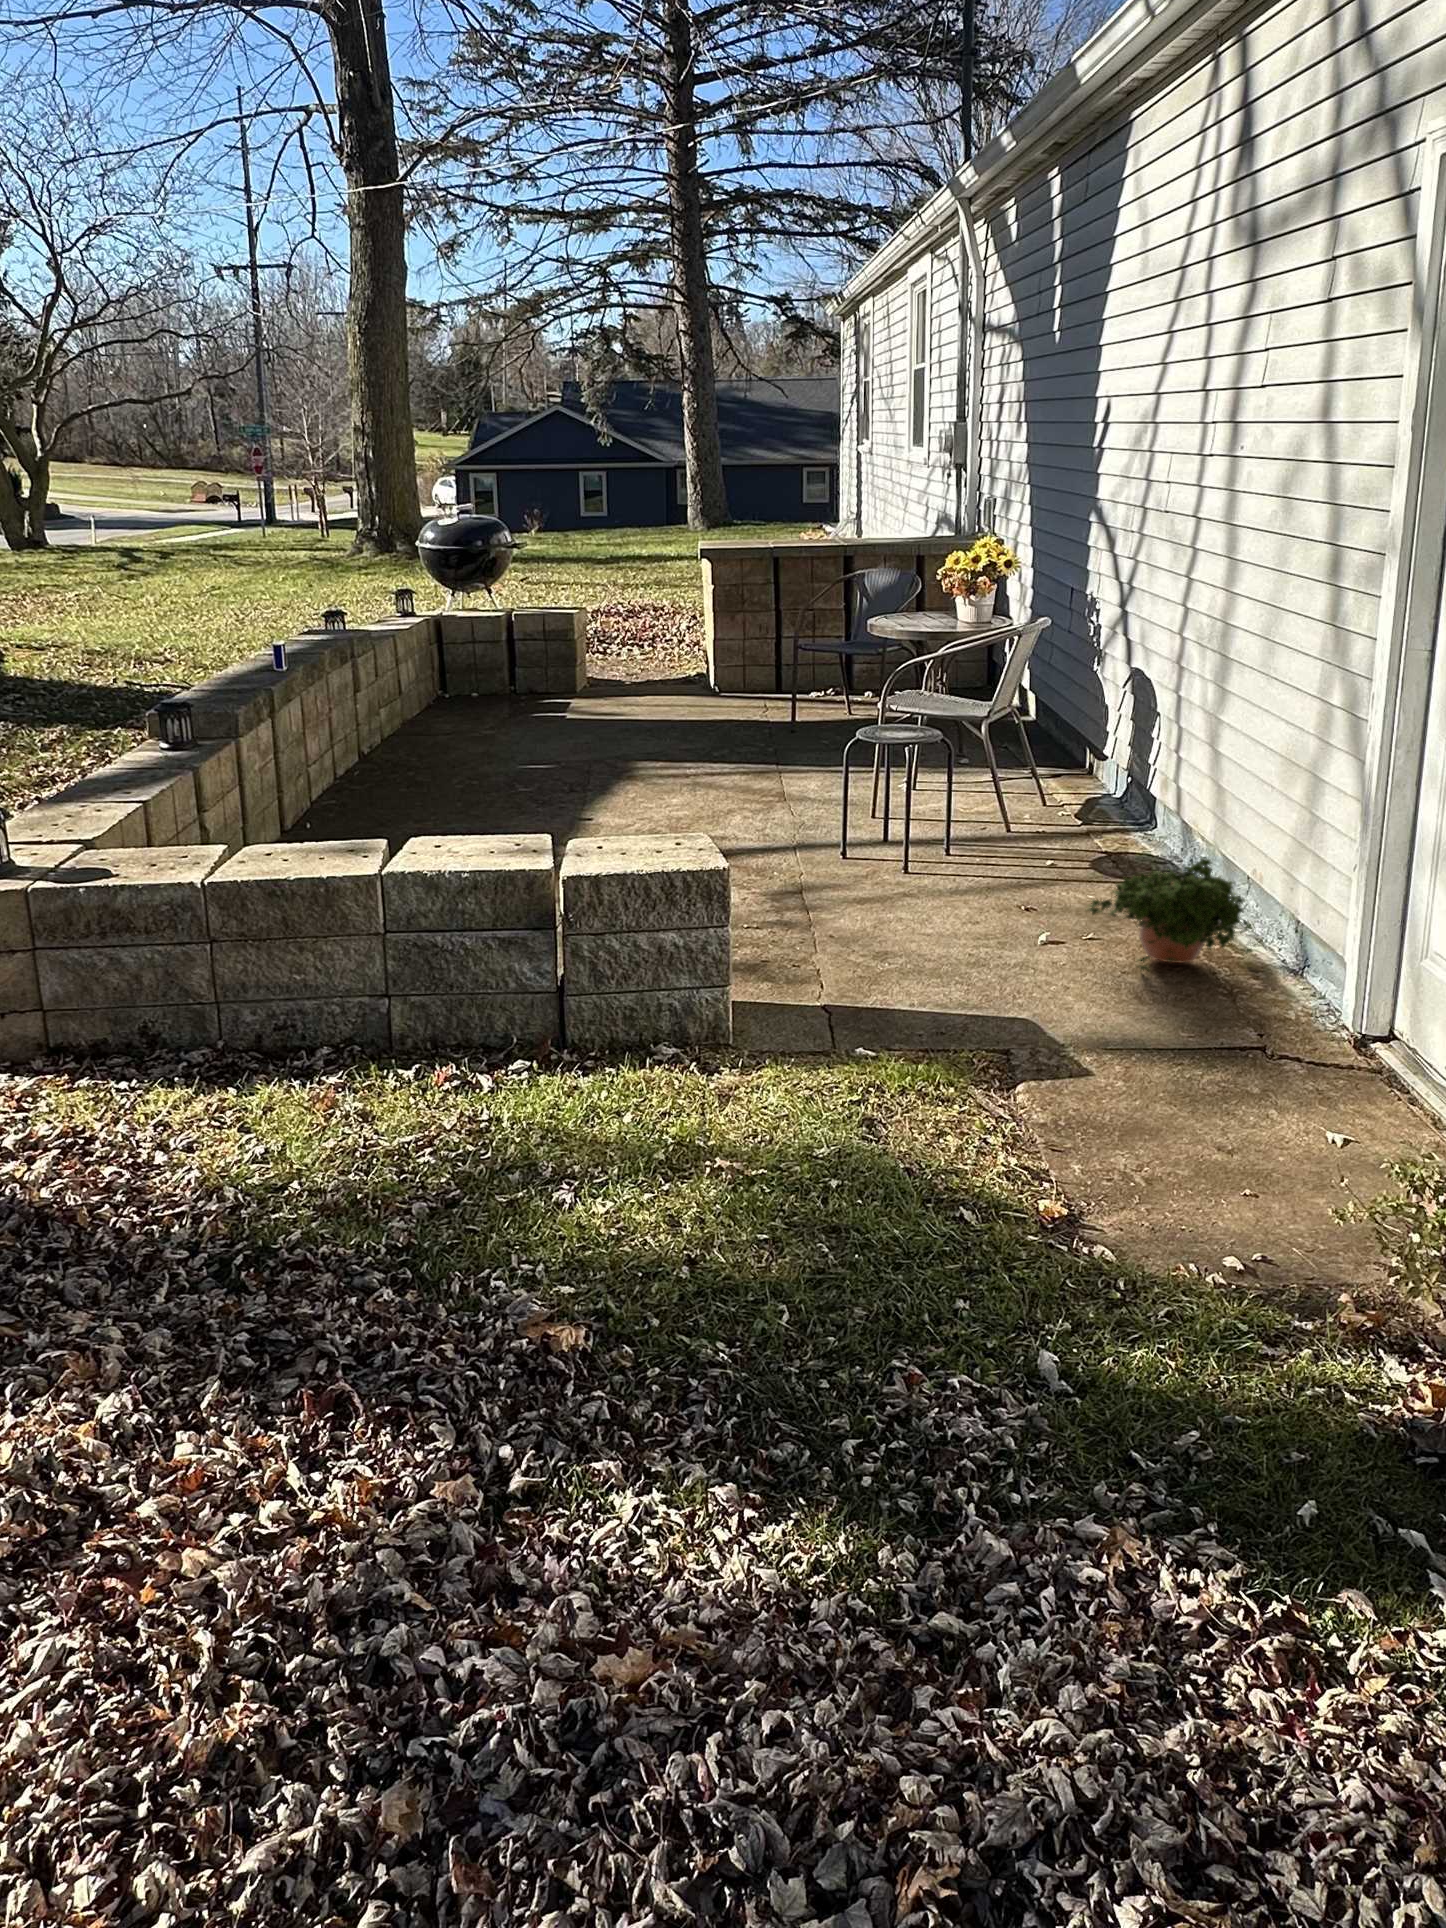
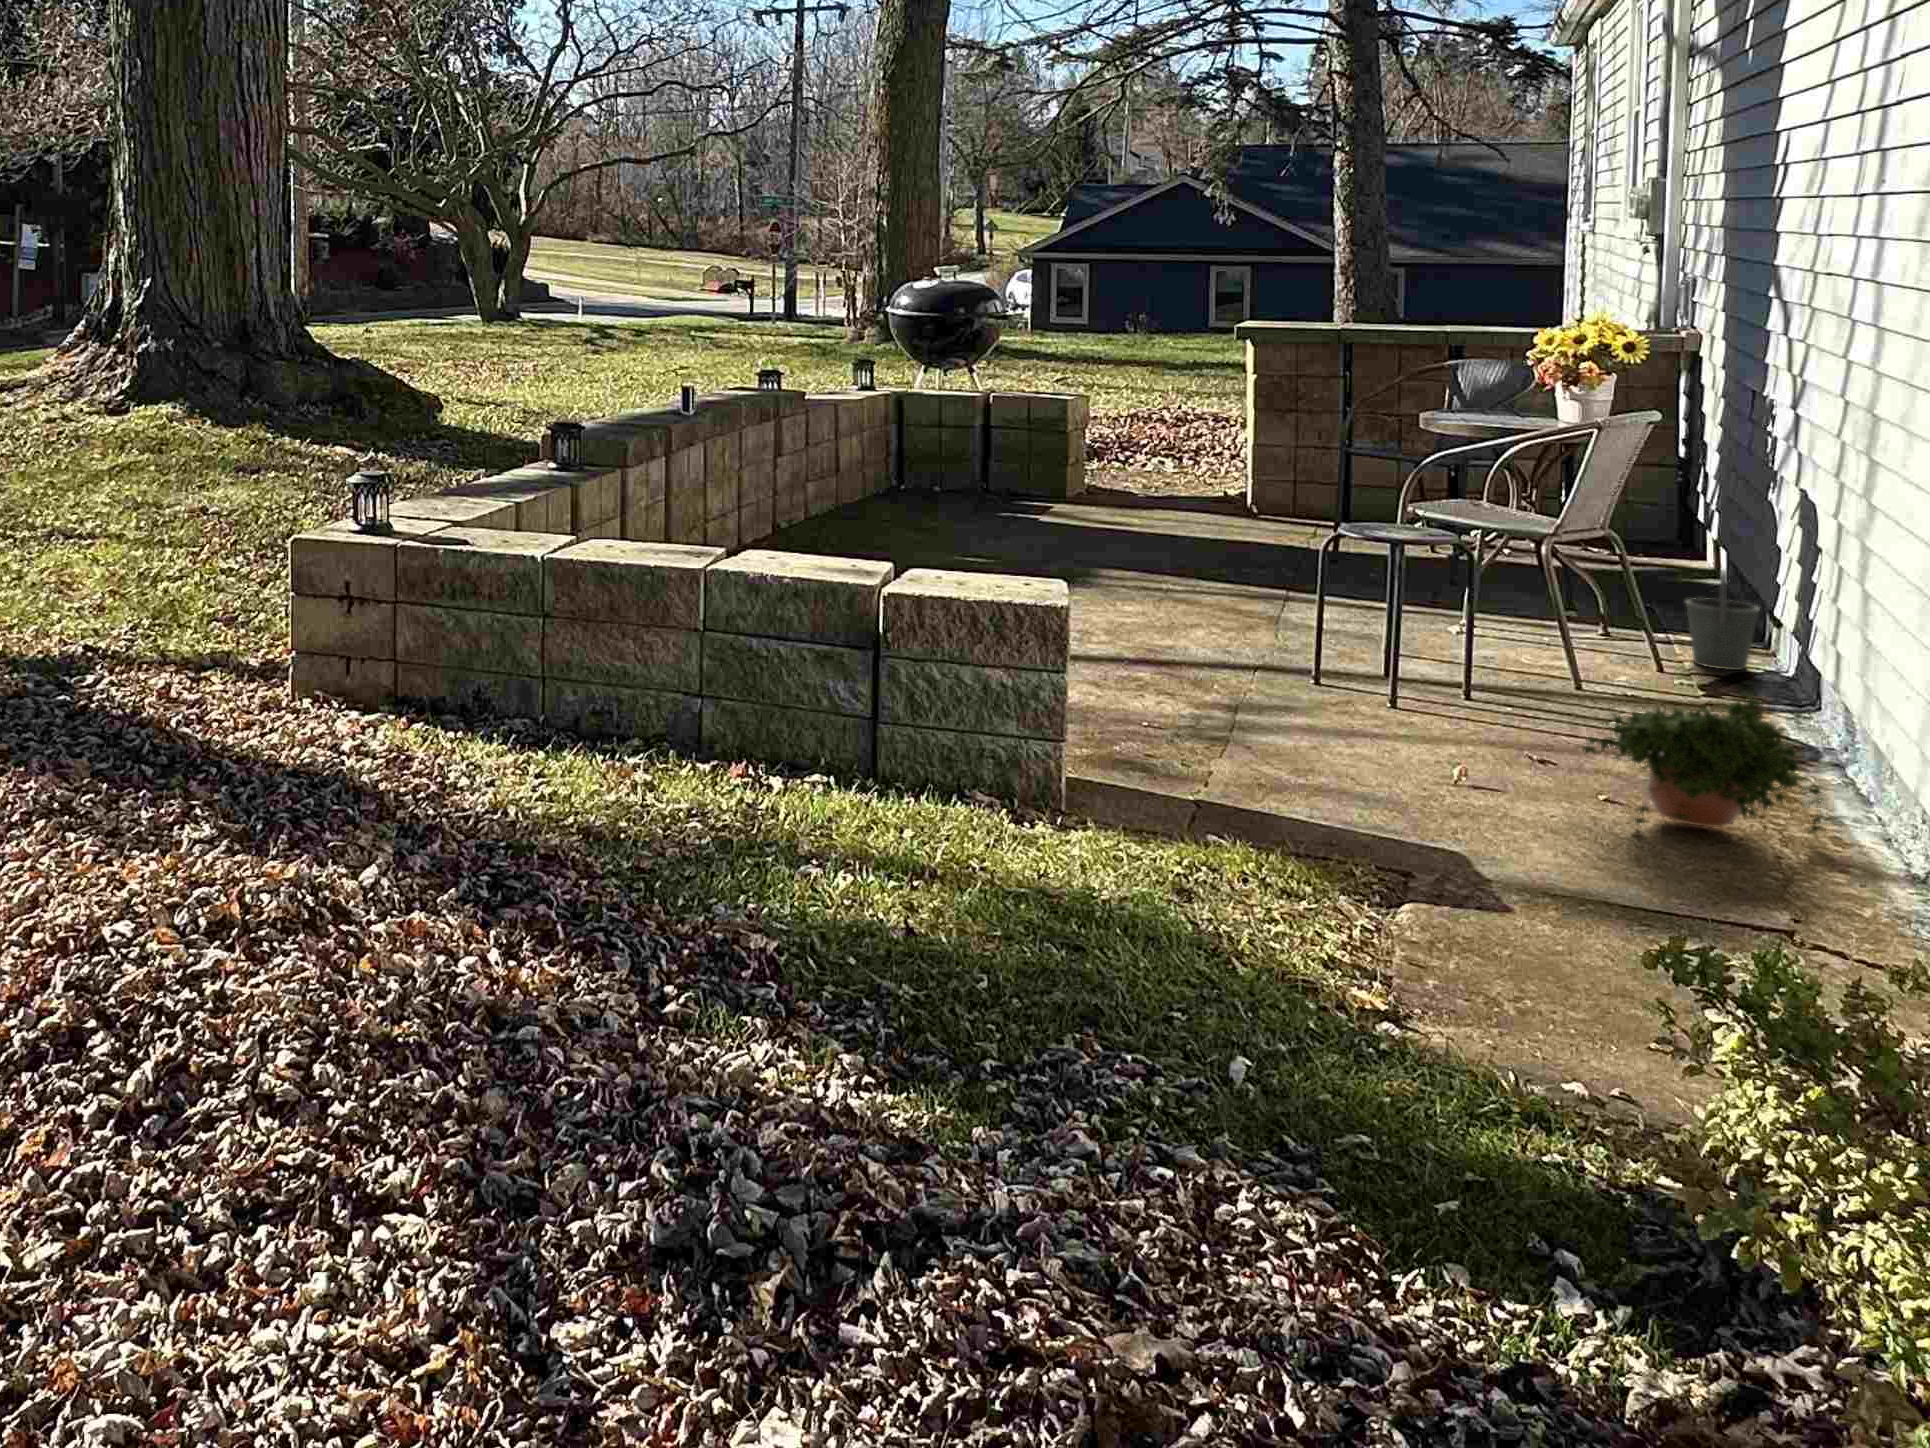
bucket: none [1054,723,1100,794] -> present [1686,570,1759,670]

